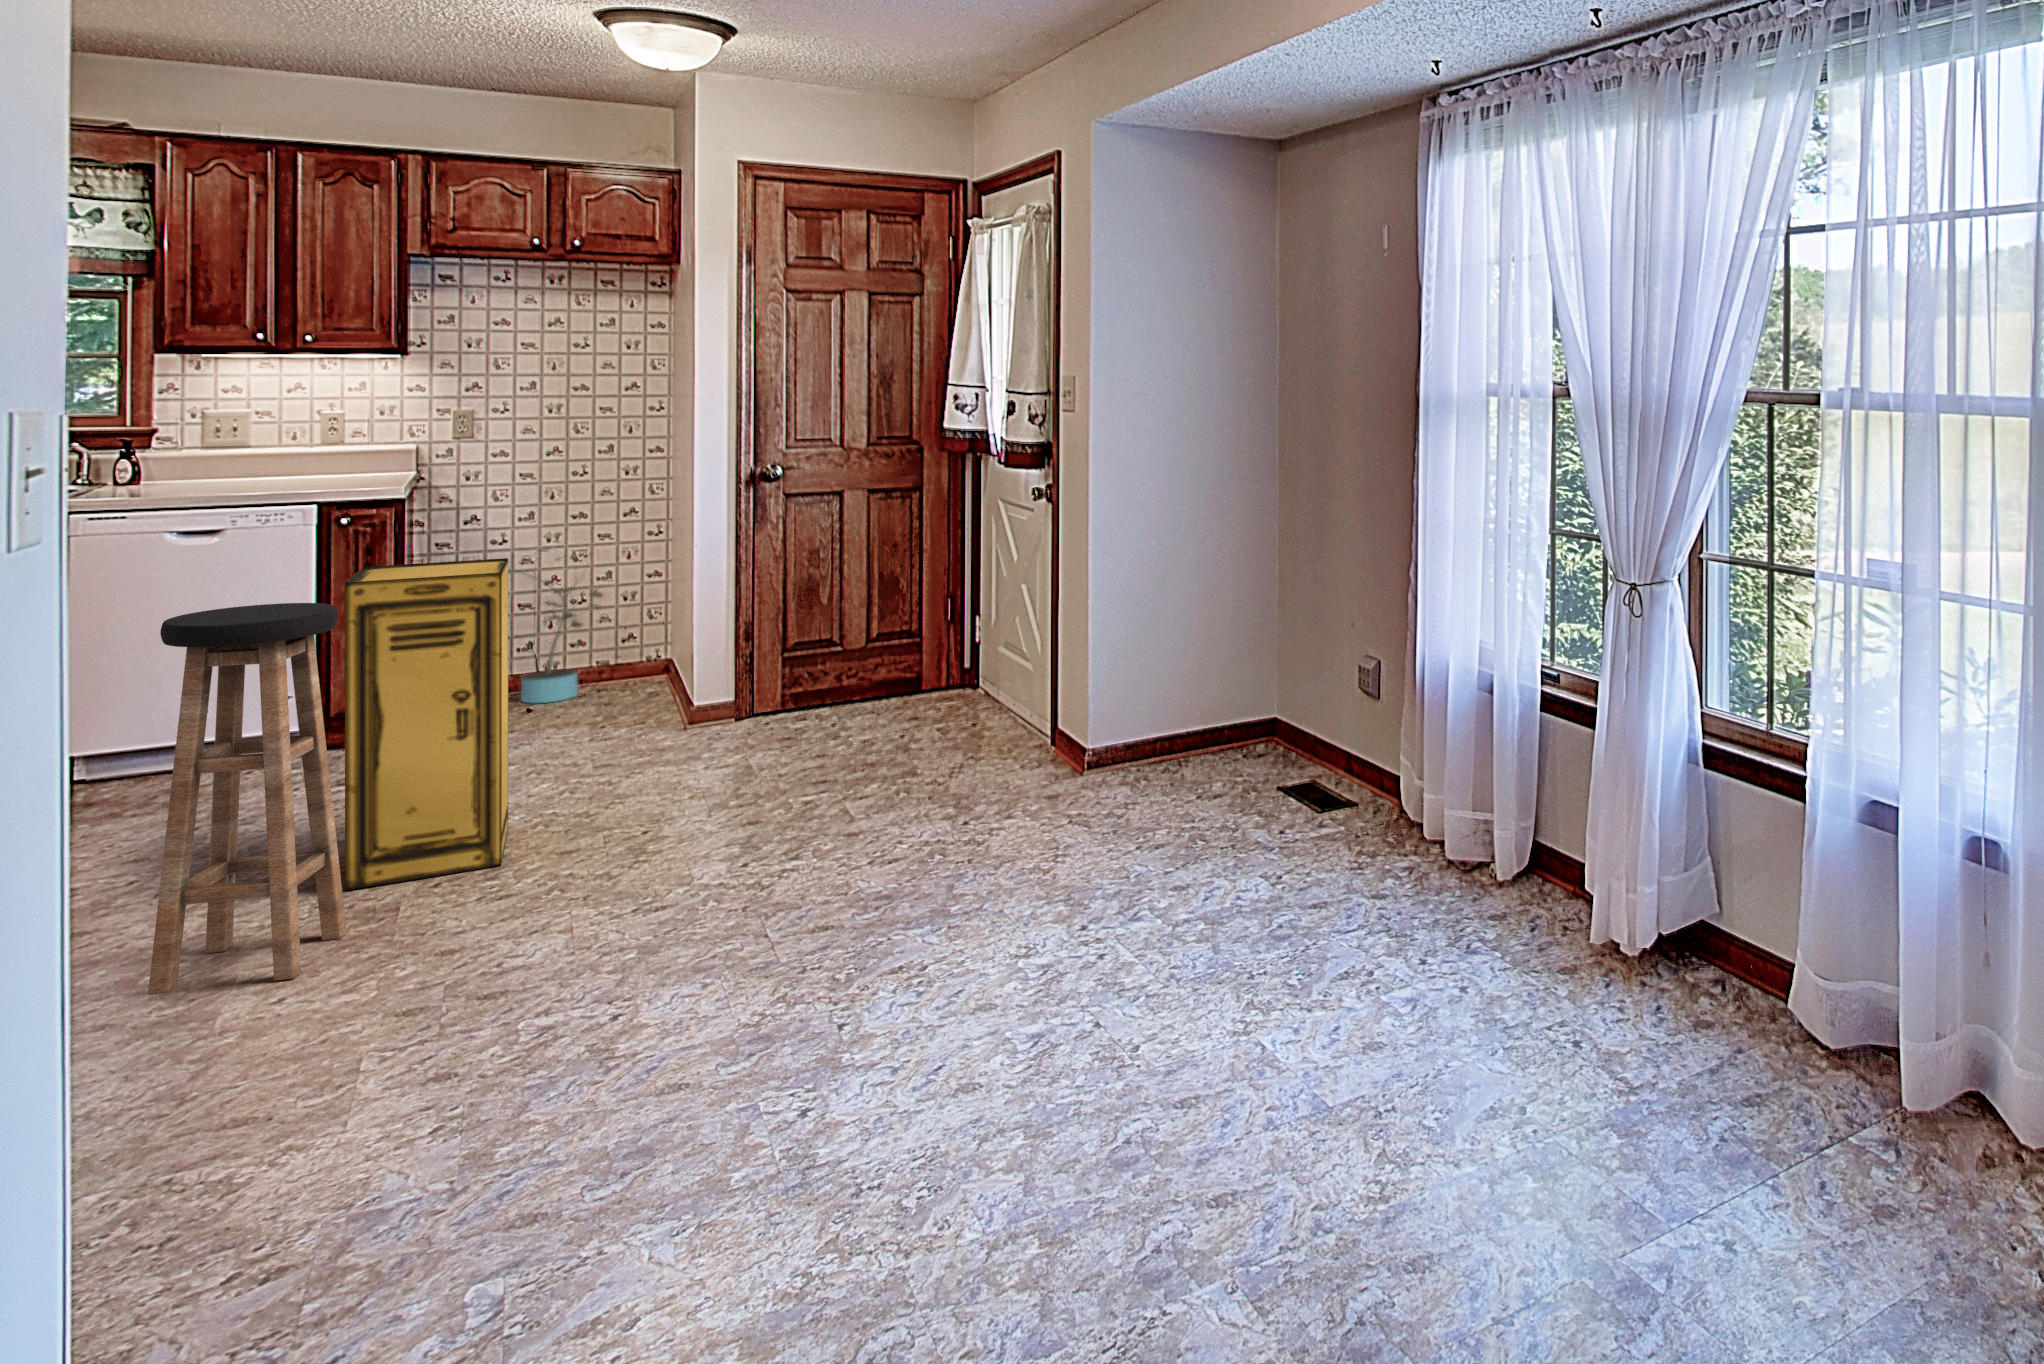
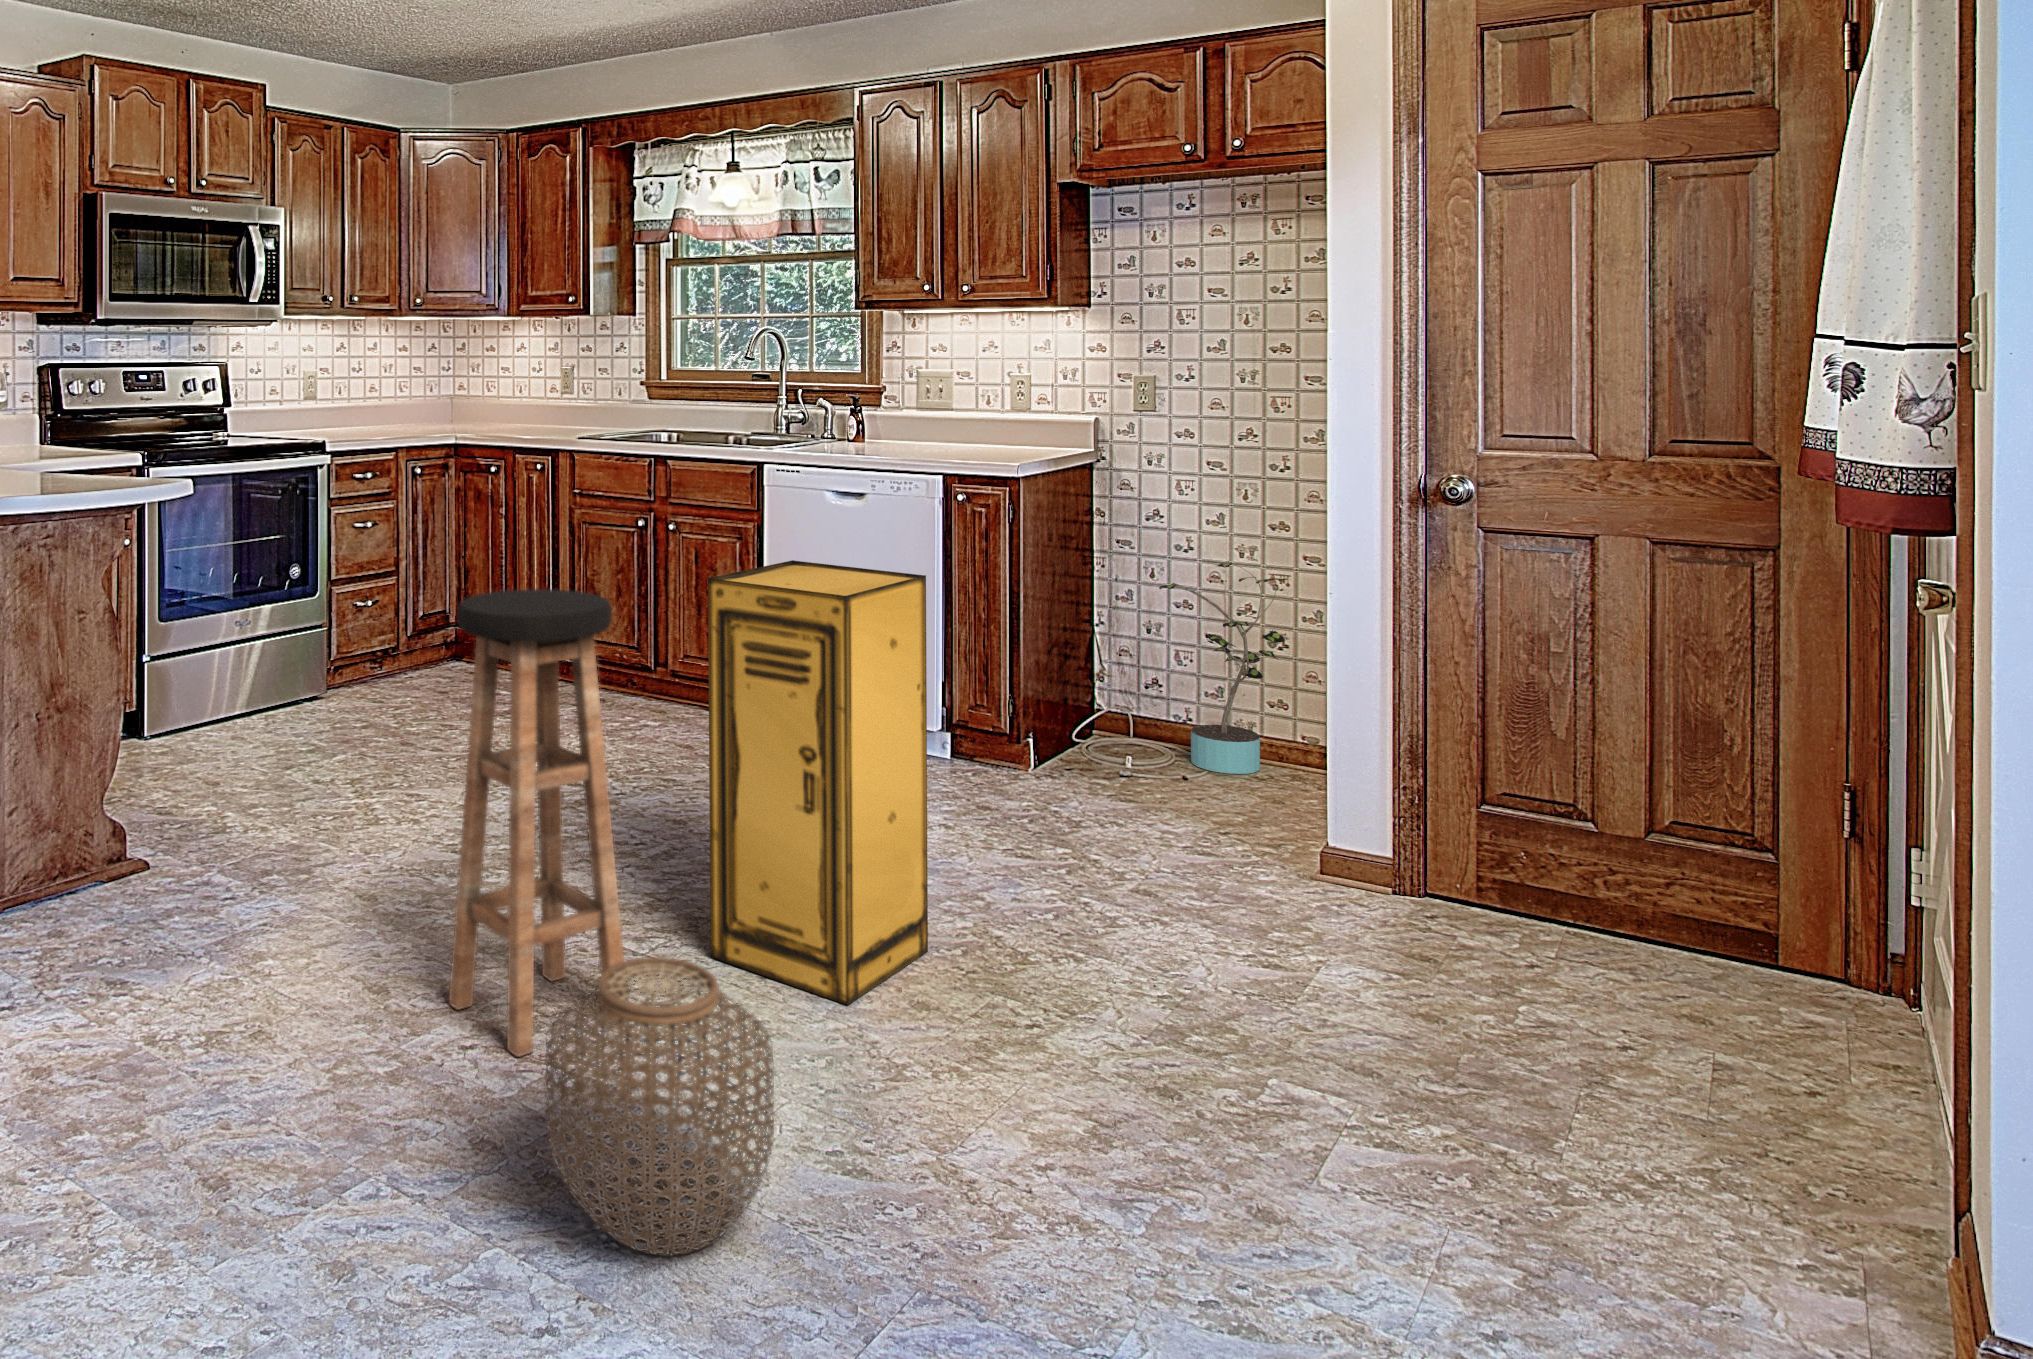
woven basket: none [462,797,639,977] -> present [546,957,774,1256]

